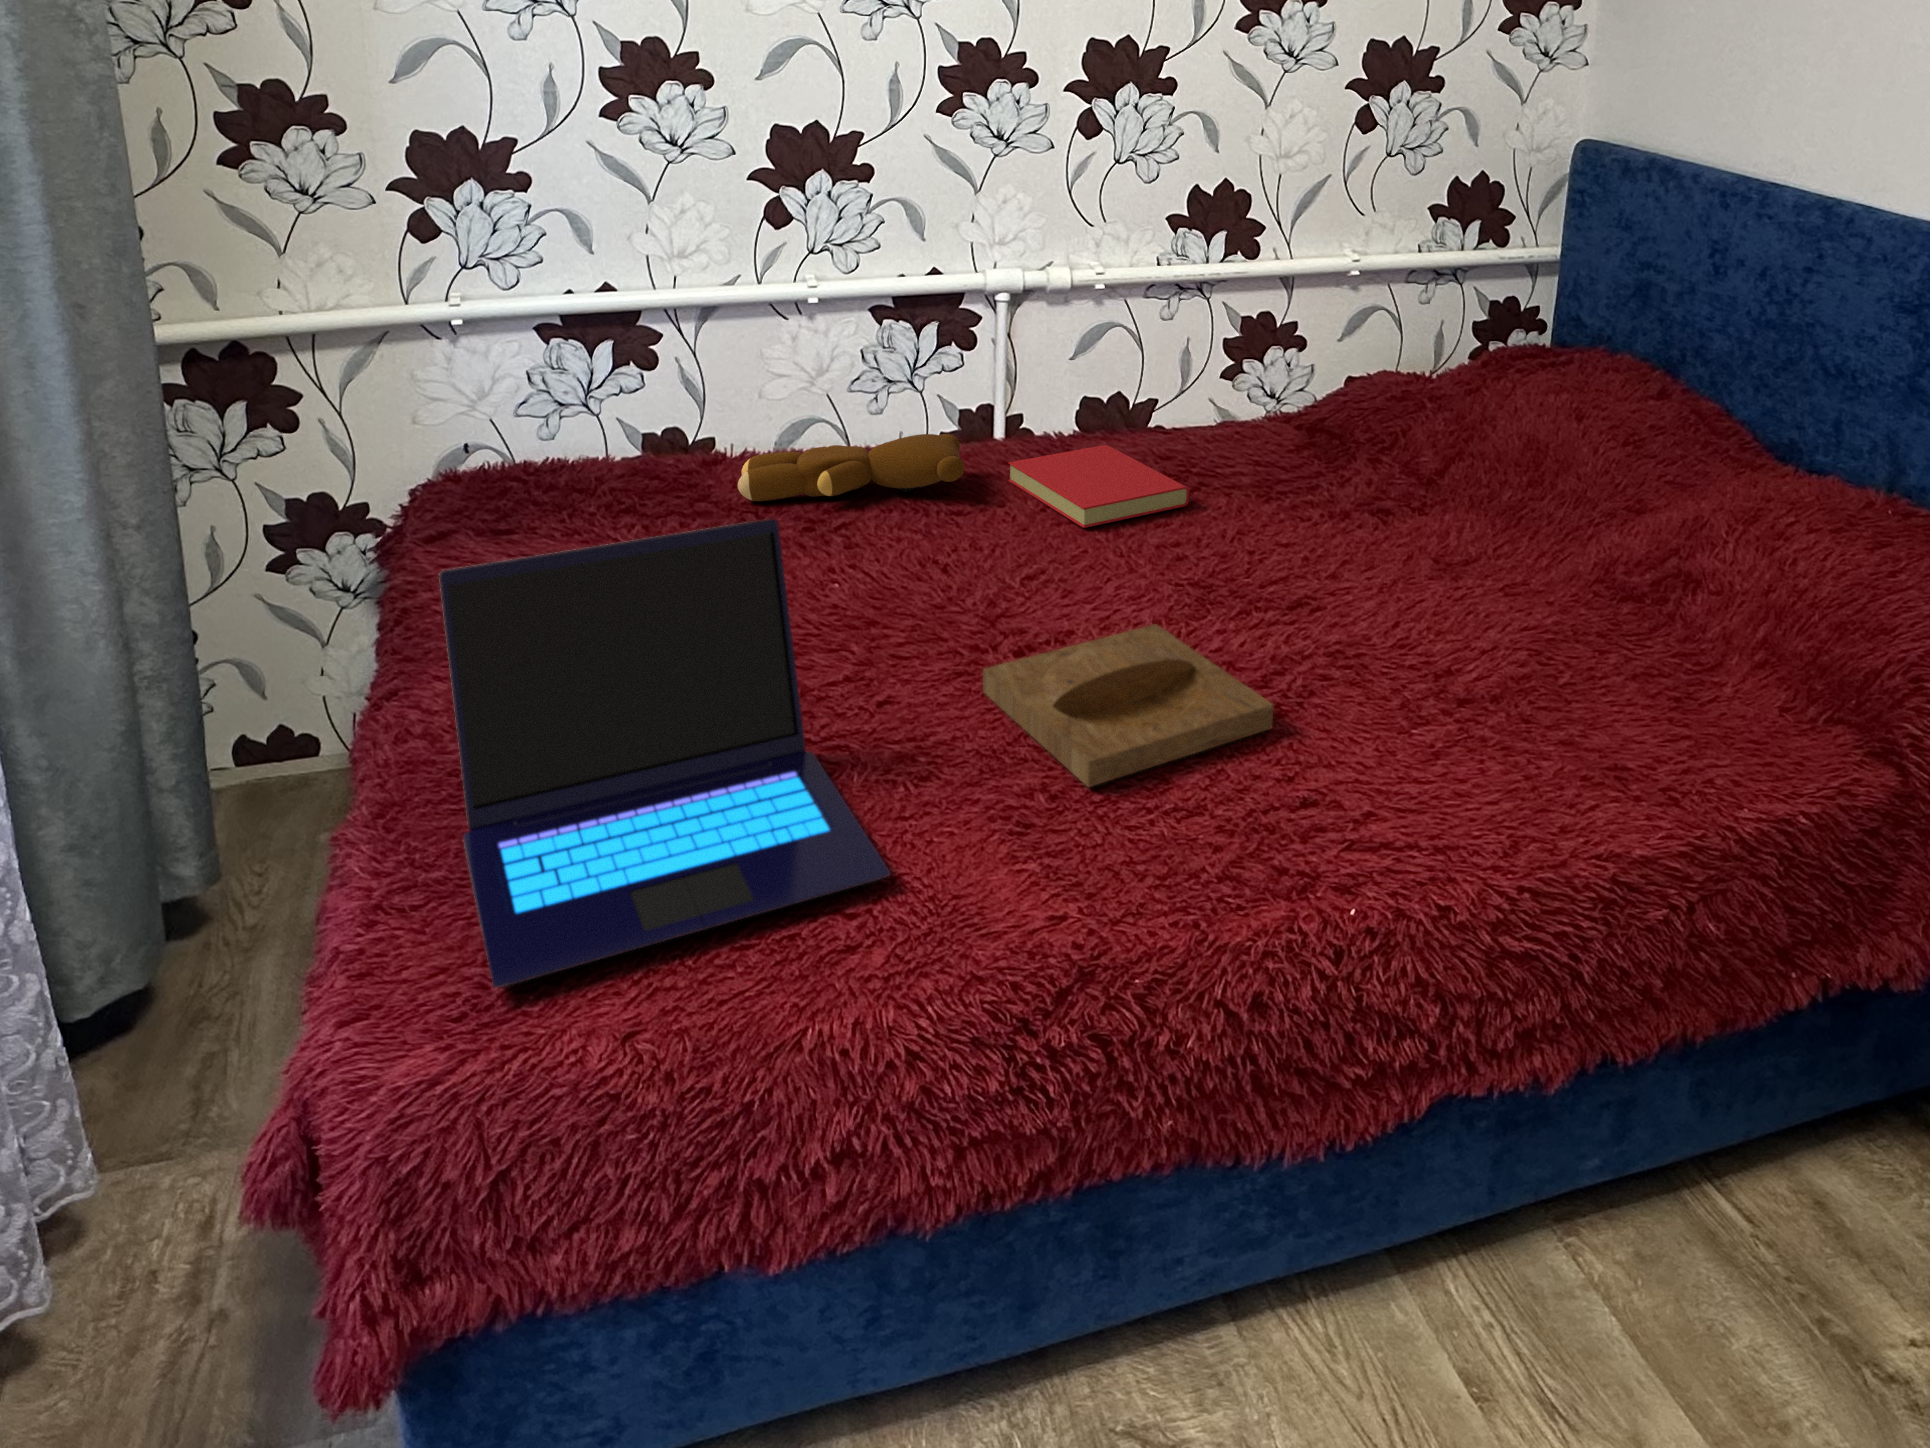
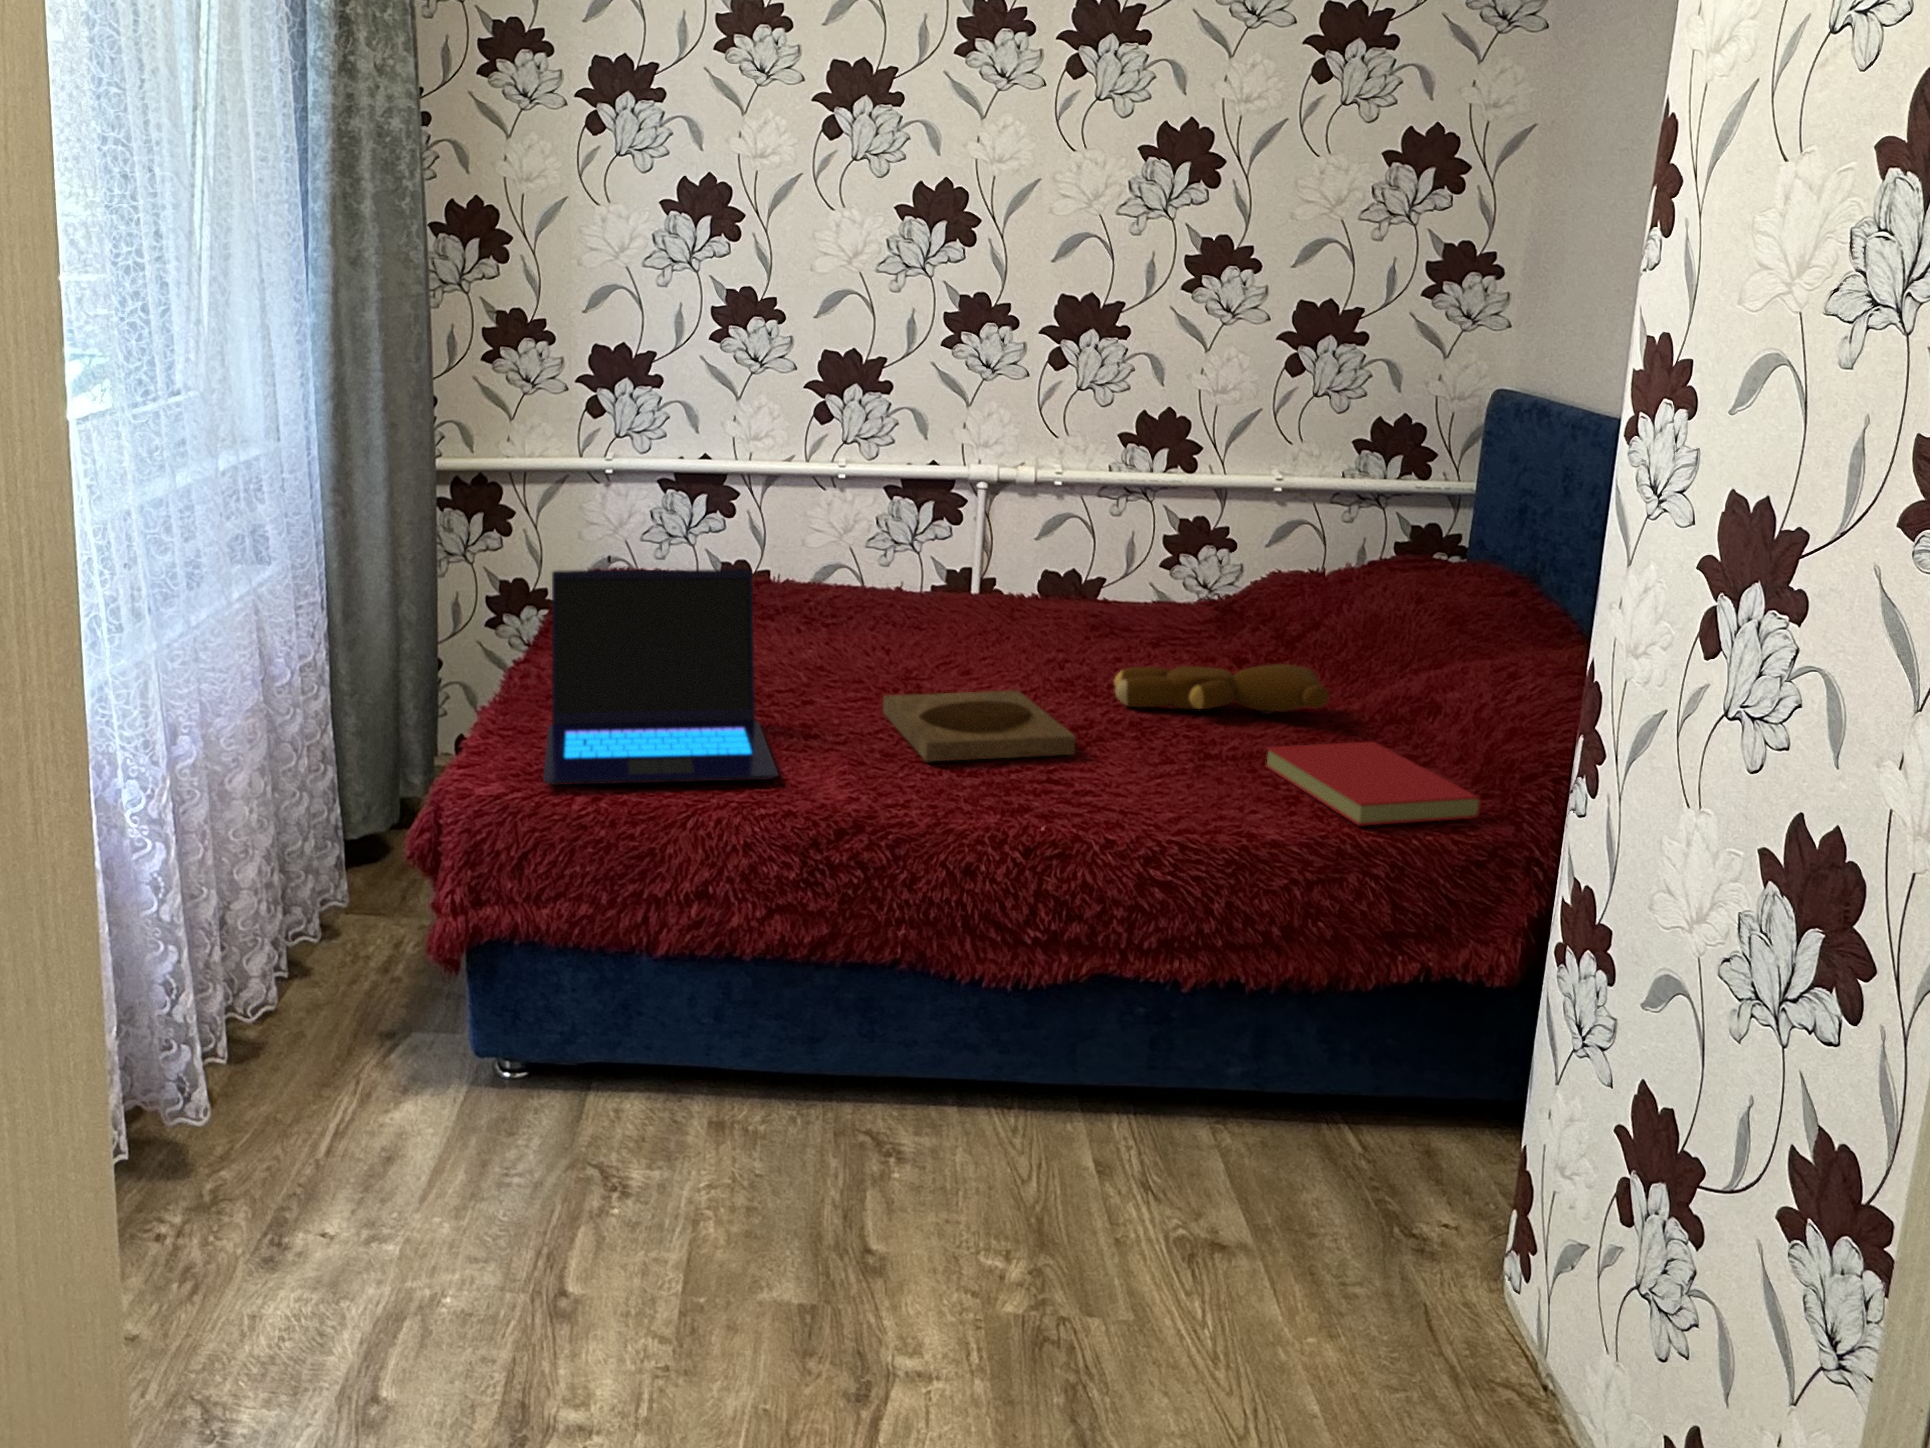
teddy bear: present [738,434,965,501] -> present [1114,664,1329,714]
book: present [1008,445,1189,528] -> present [1266,742,1482,826]

